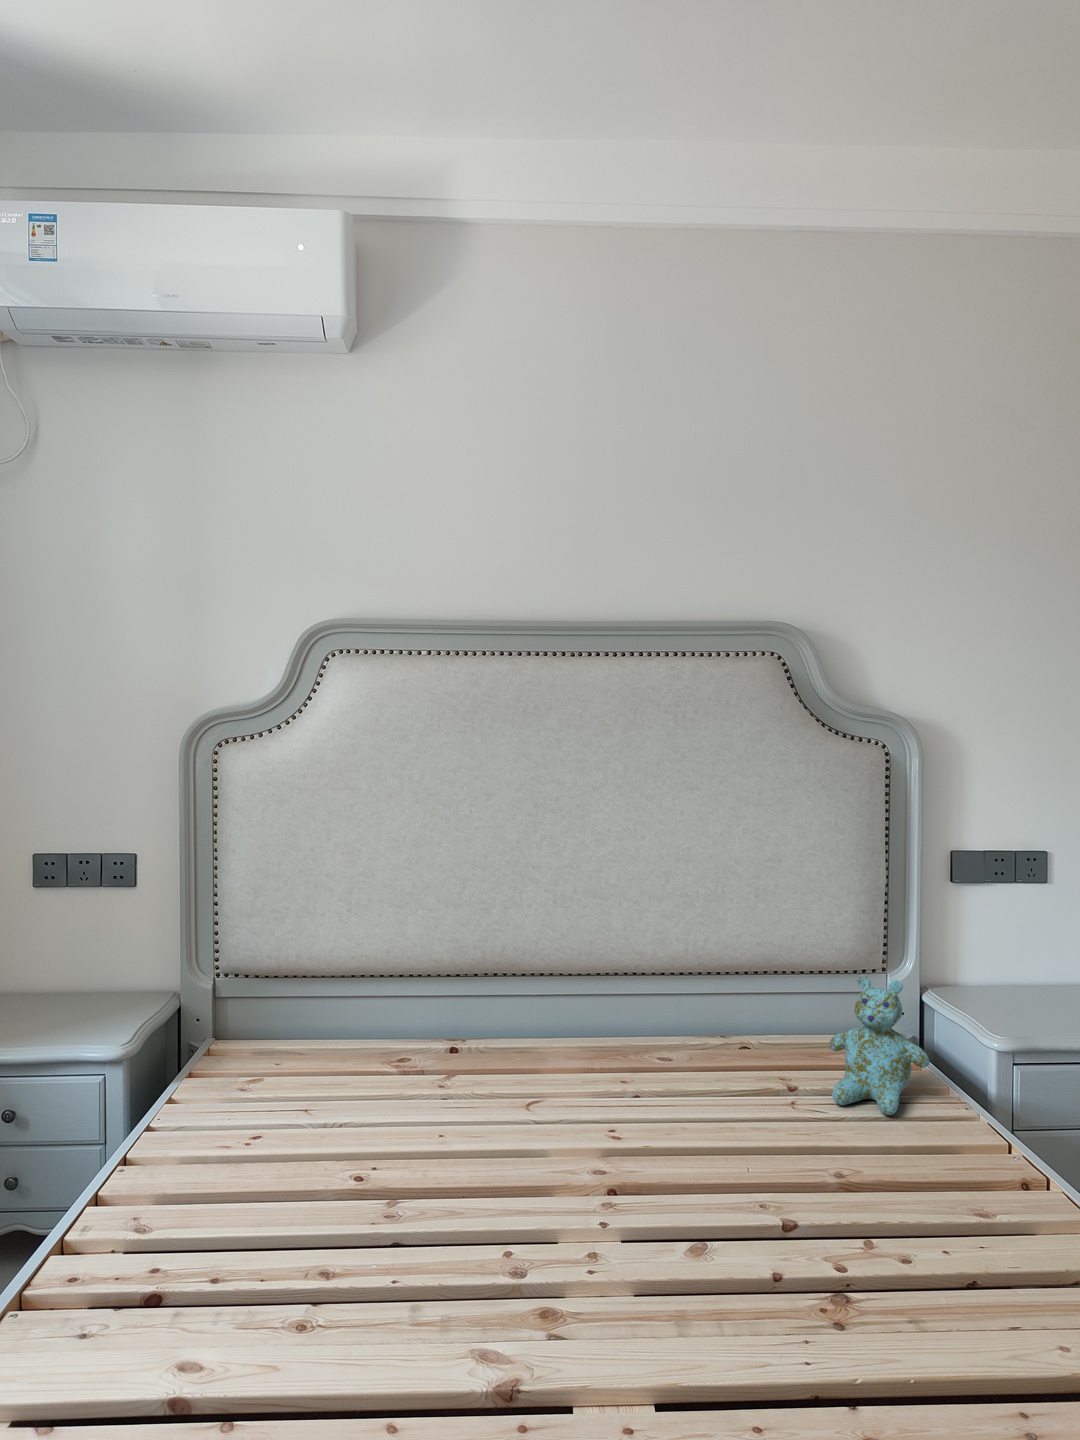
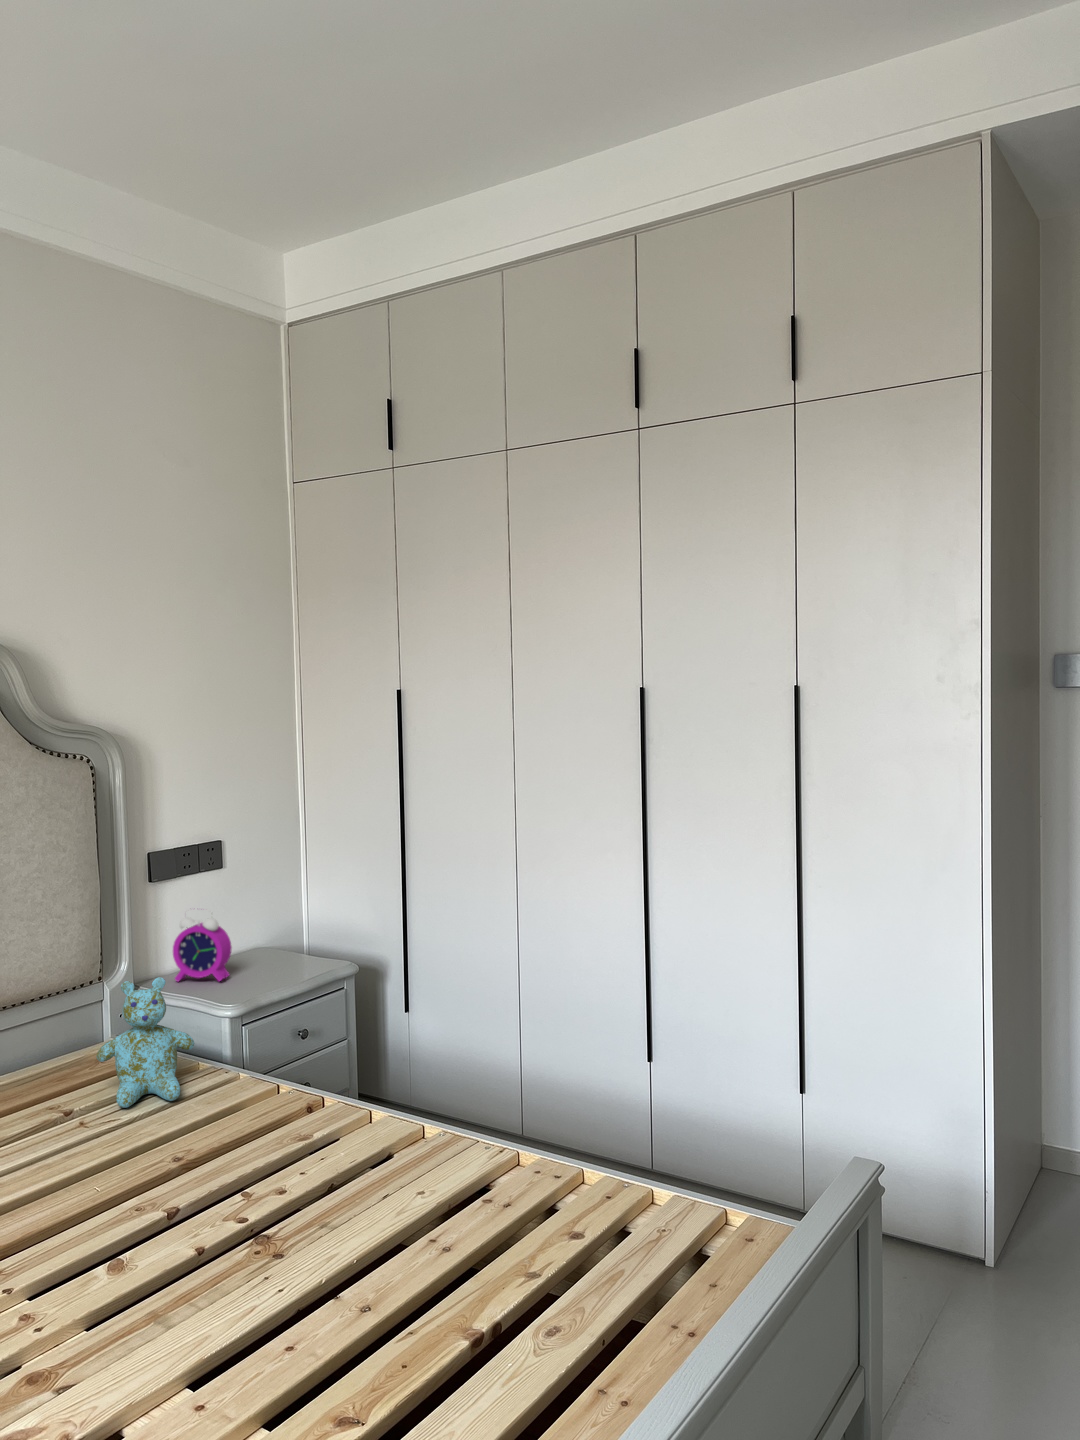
alarm clock: none [968,919,1034,1008] -> present [173,913,232,981]

